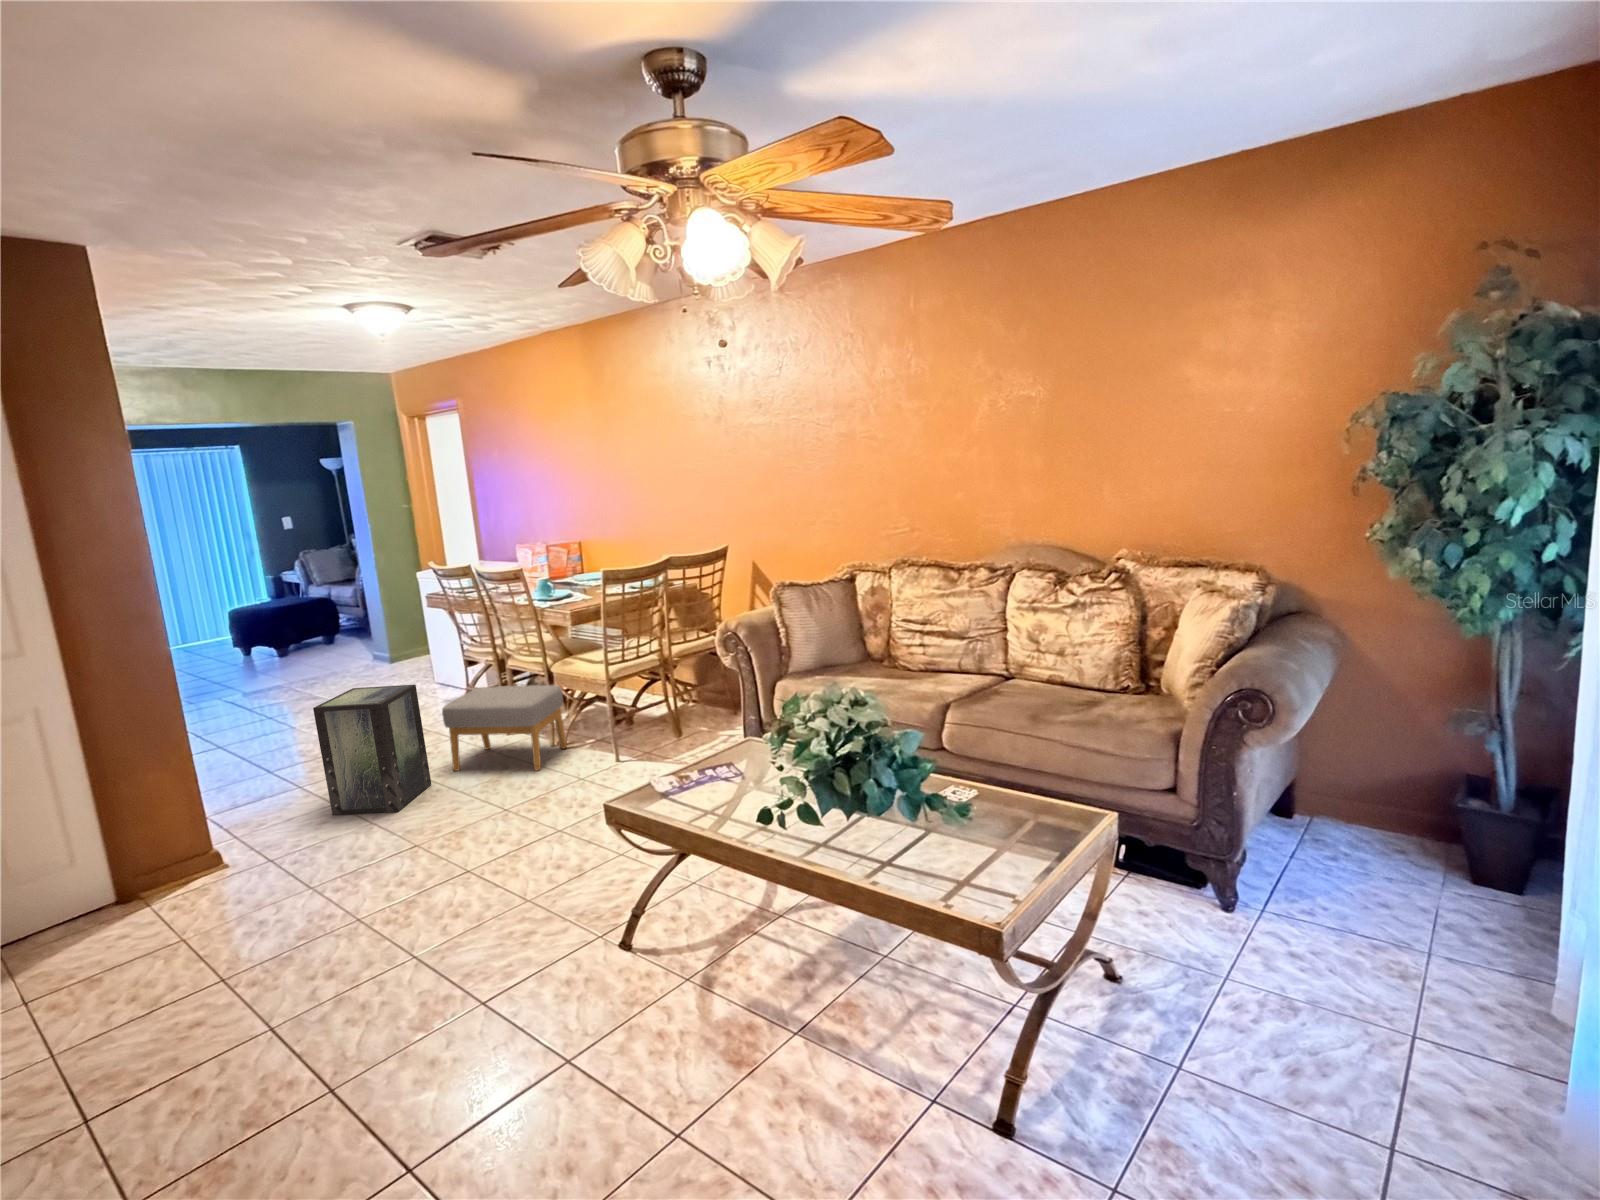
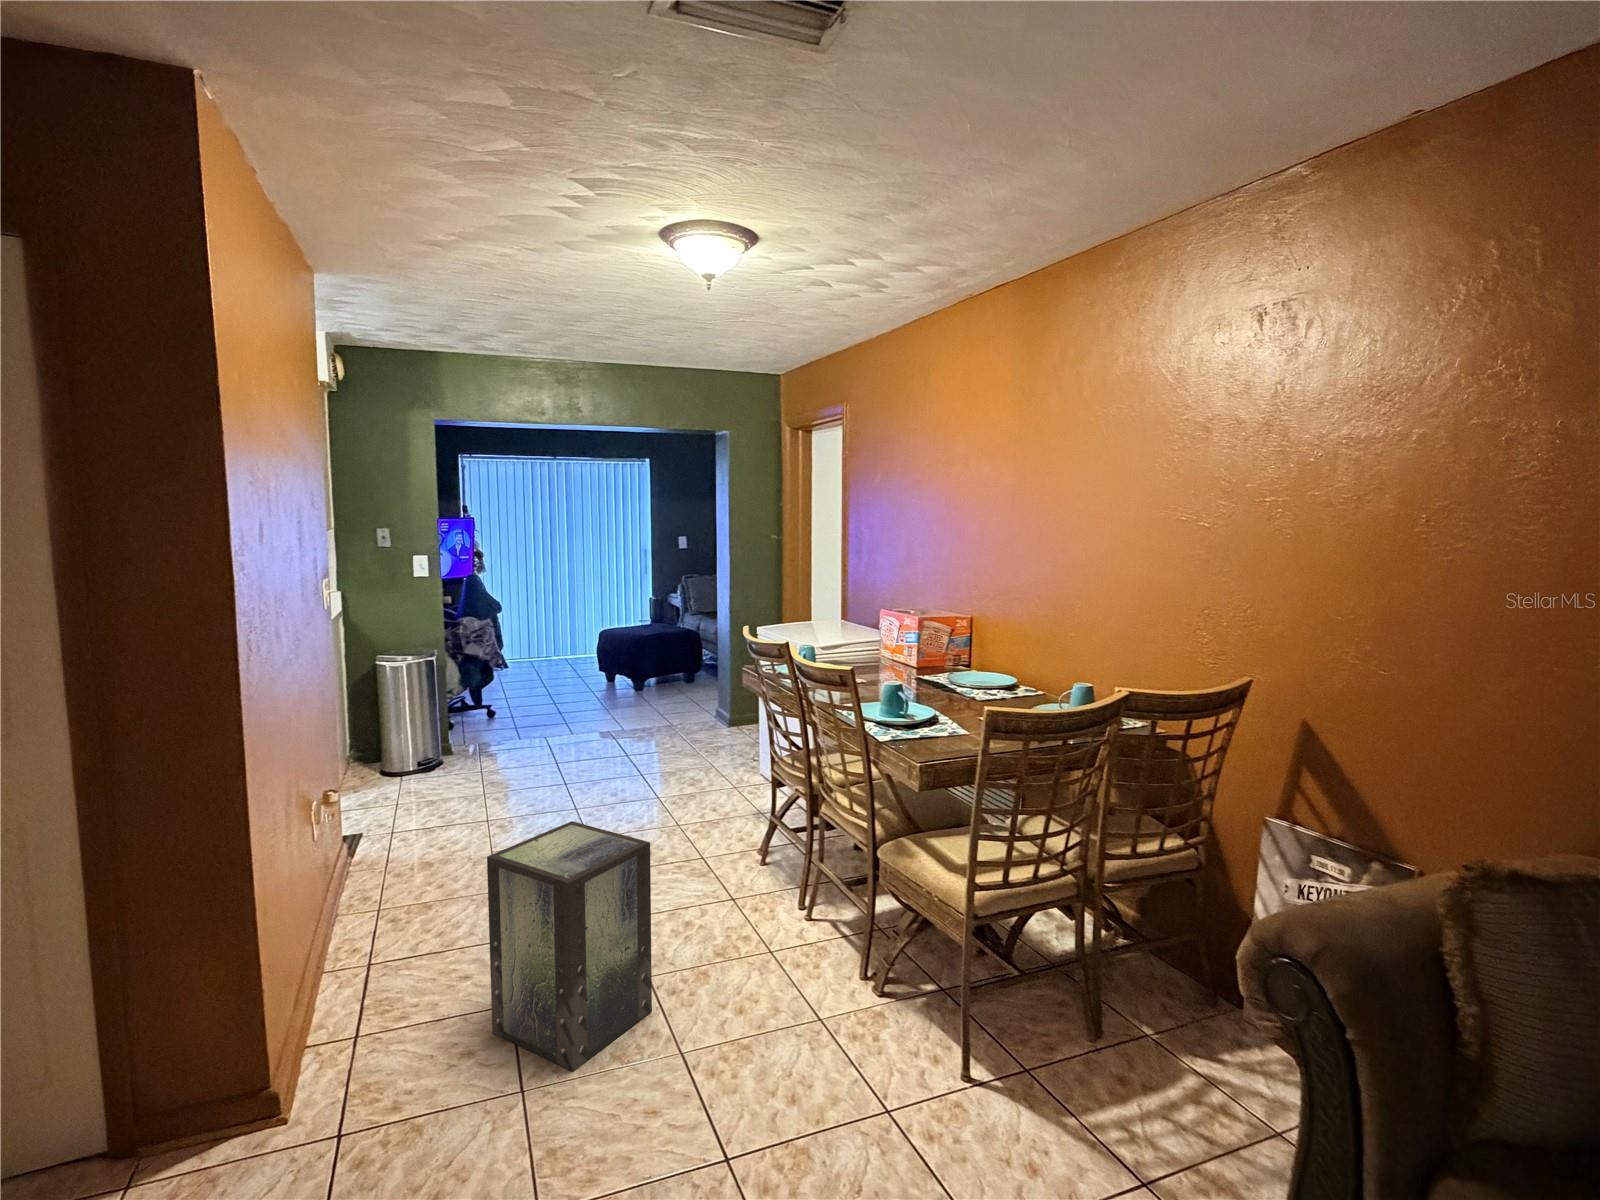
footstool: present [442,685,567,771] -> none [693,846,889,1047]

